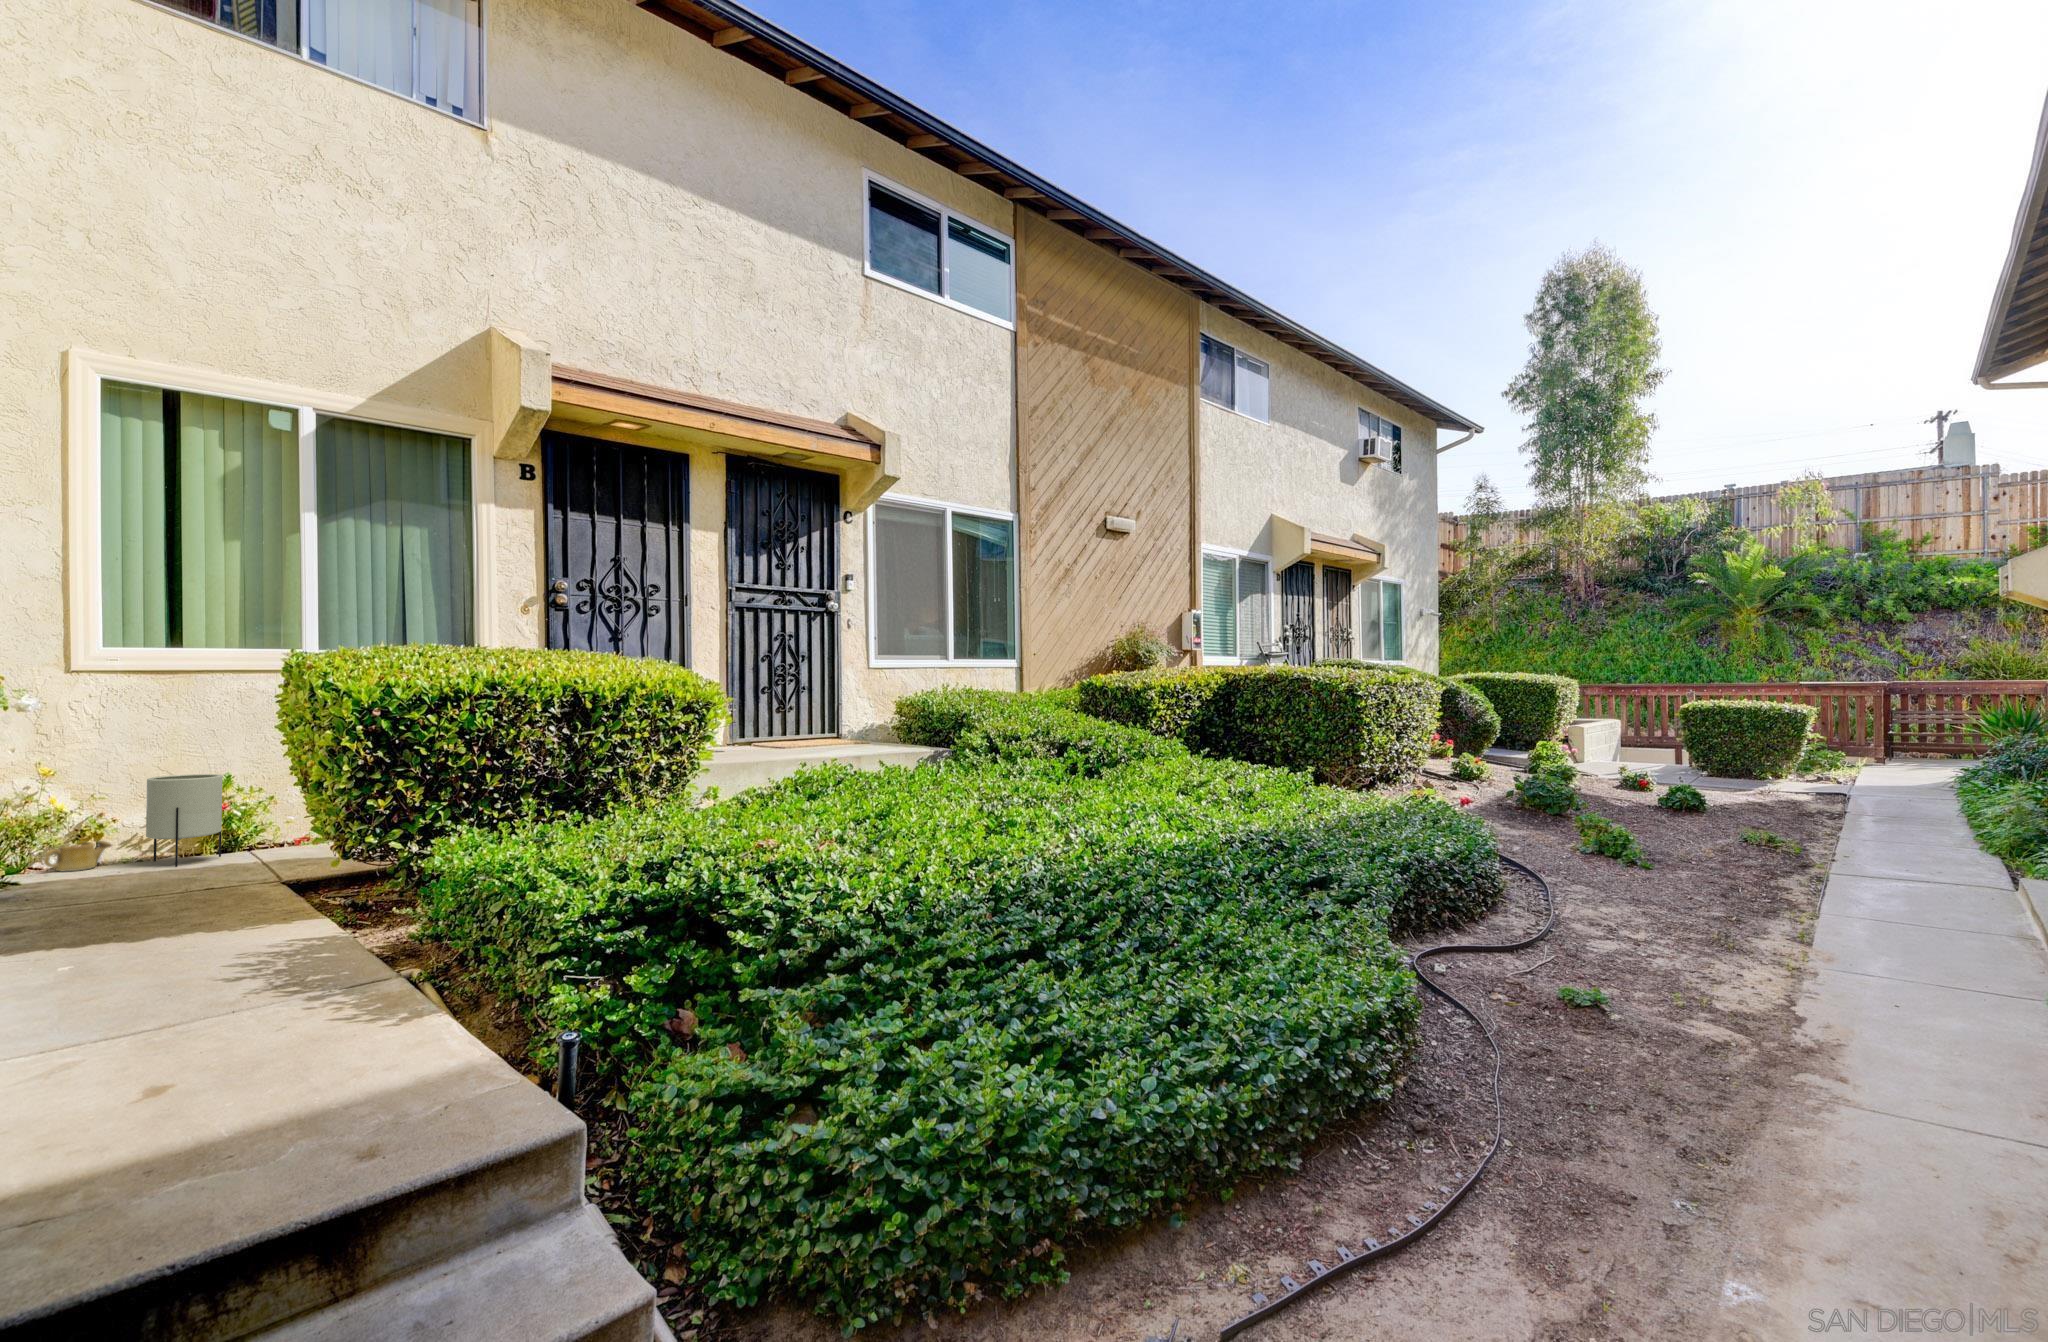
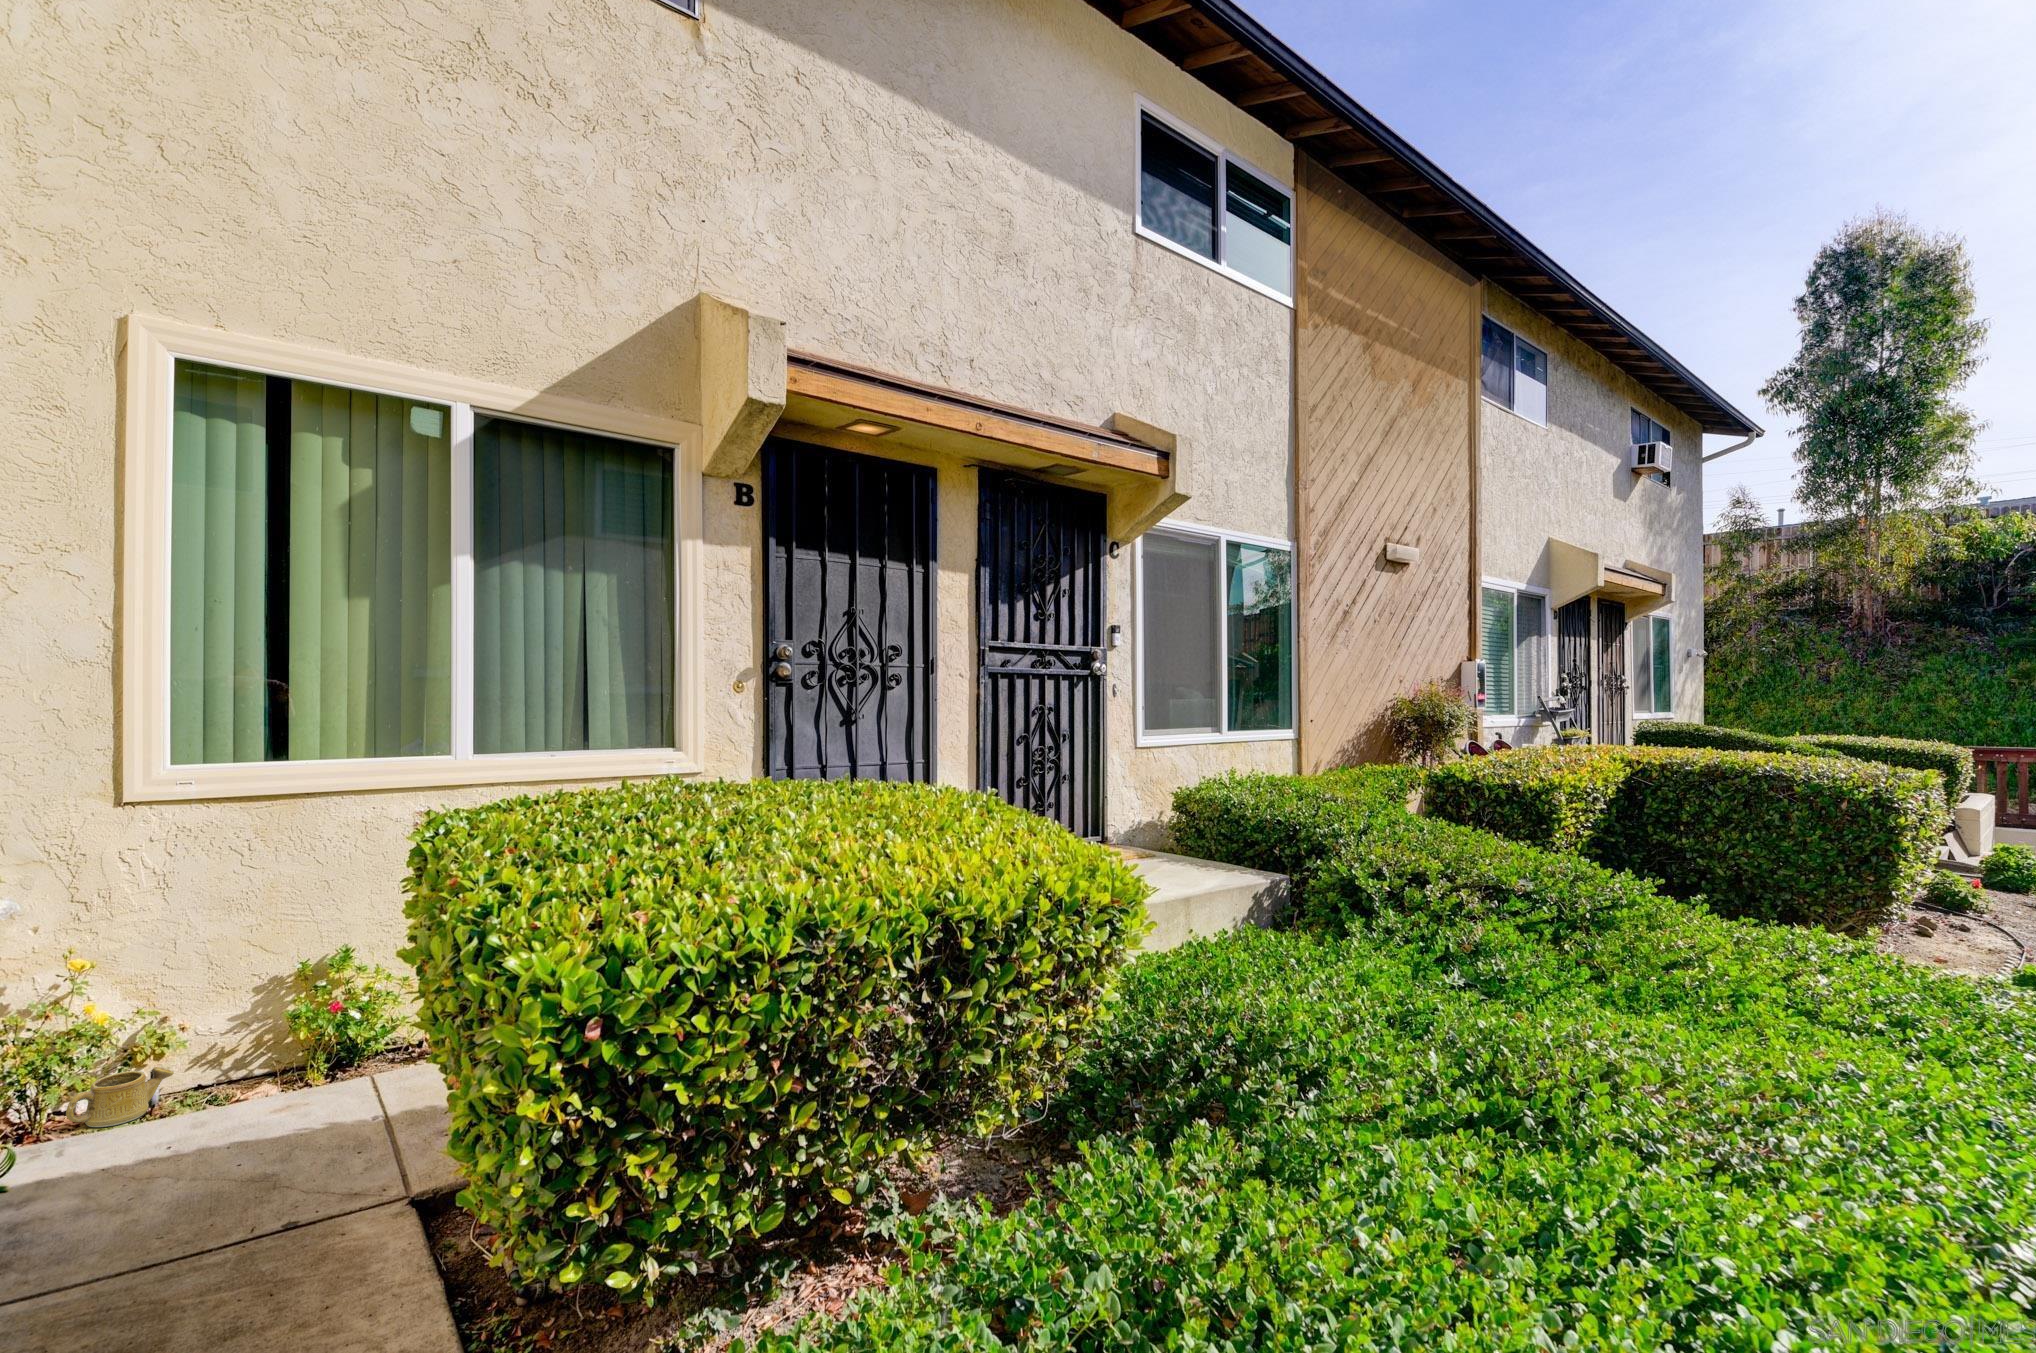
planter: present [146,774,222,867] -> none [222,953,334,1113]

